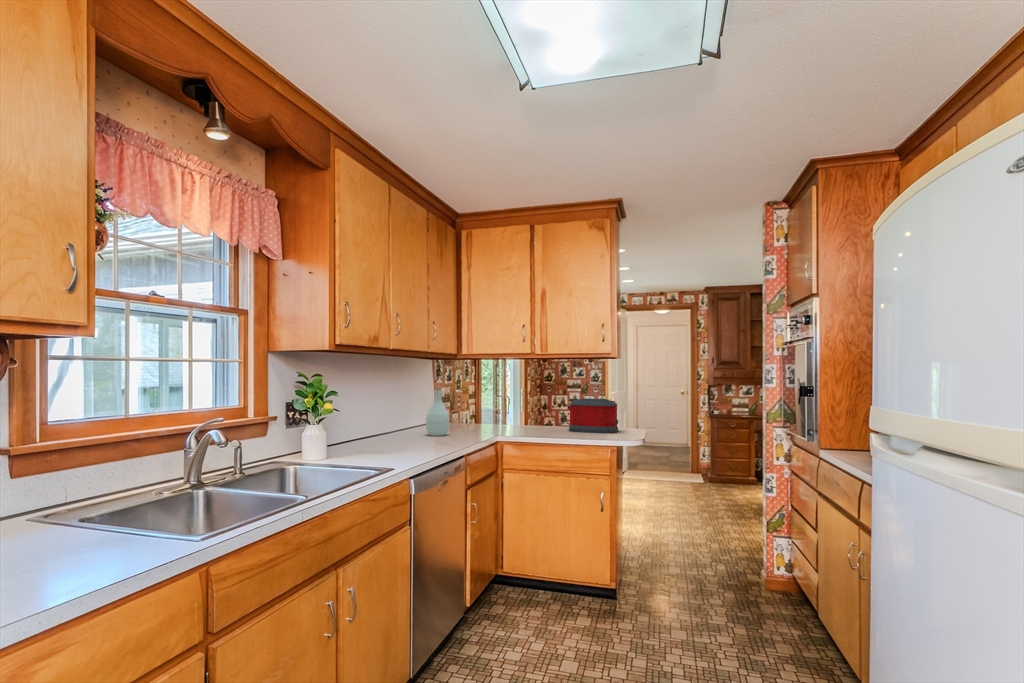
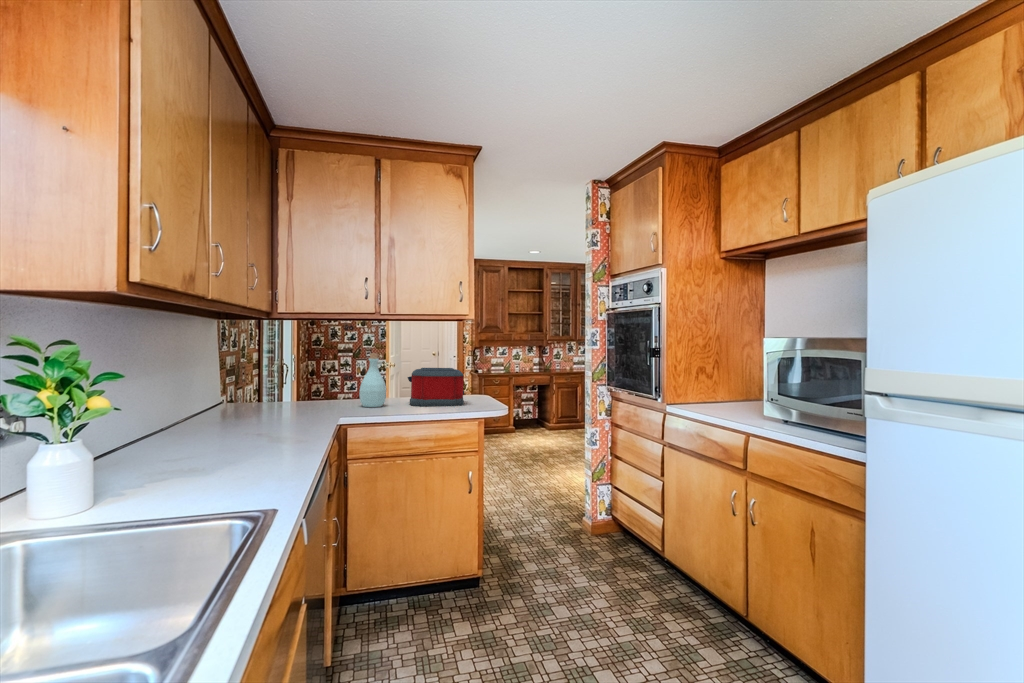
bottle: present [426,386,449,436] -> present [359,353,386,407]

